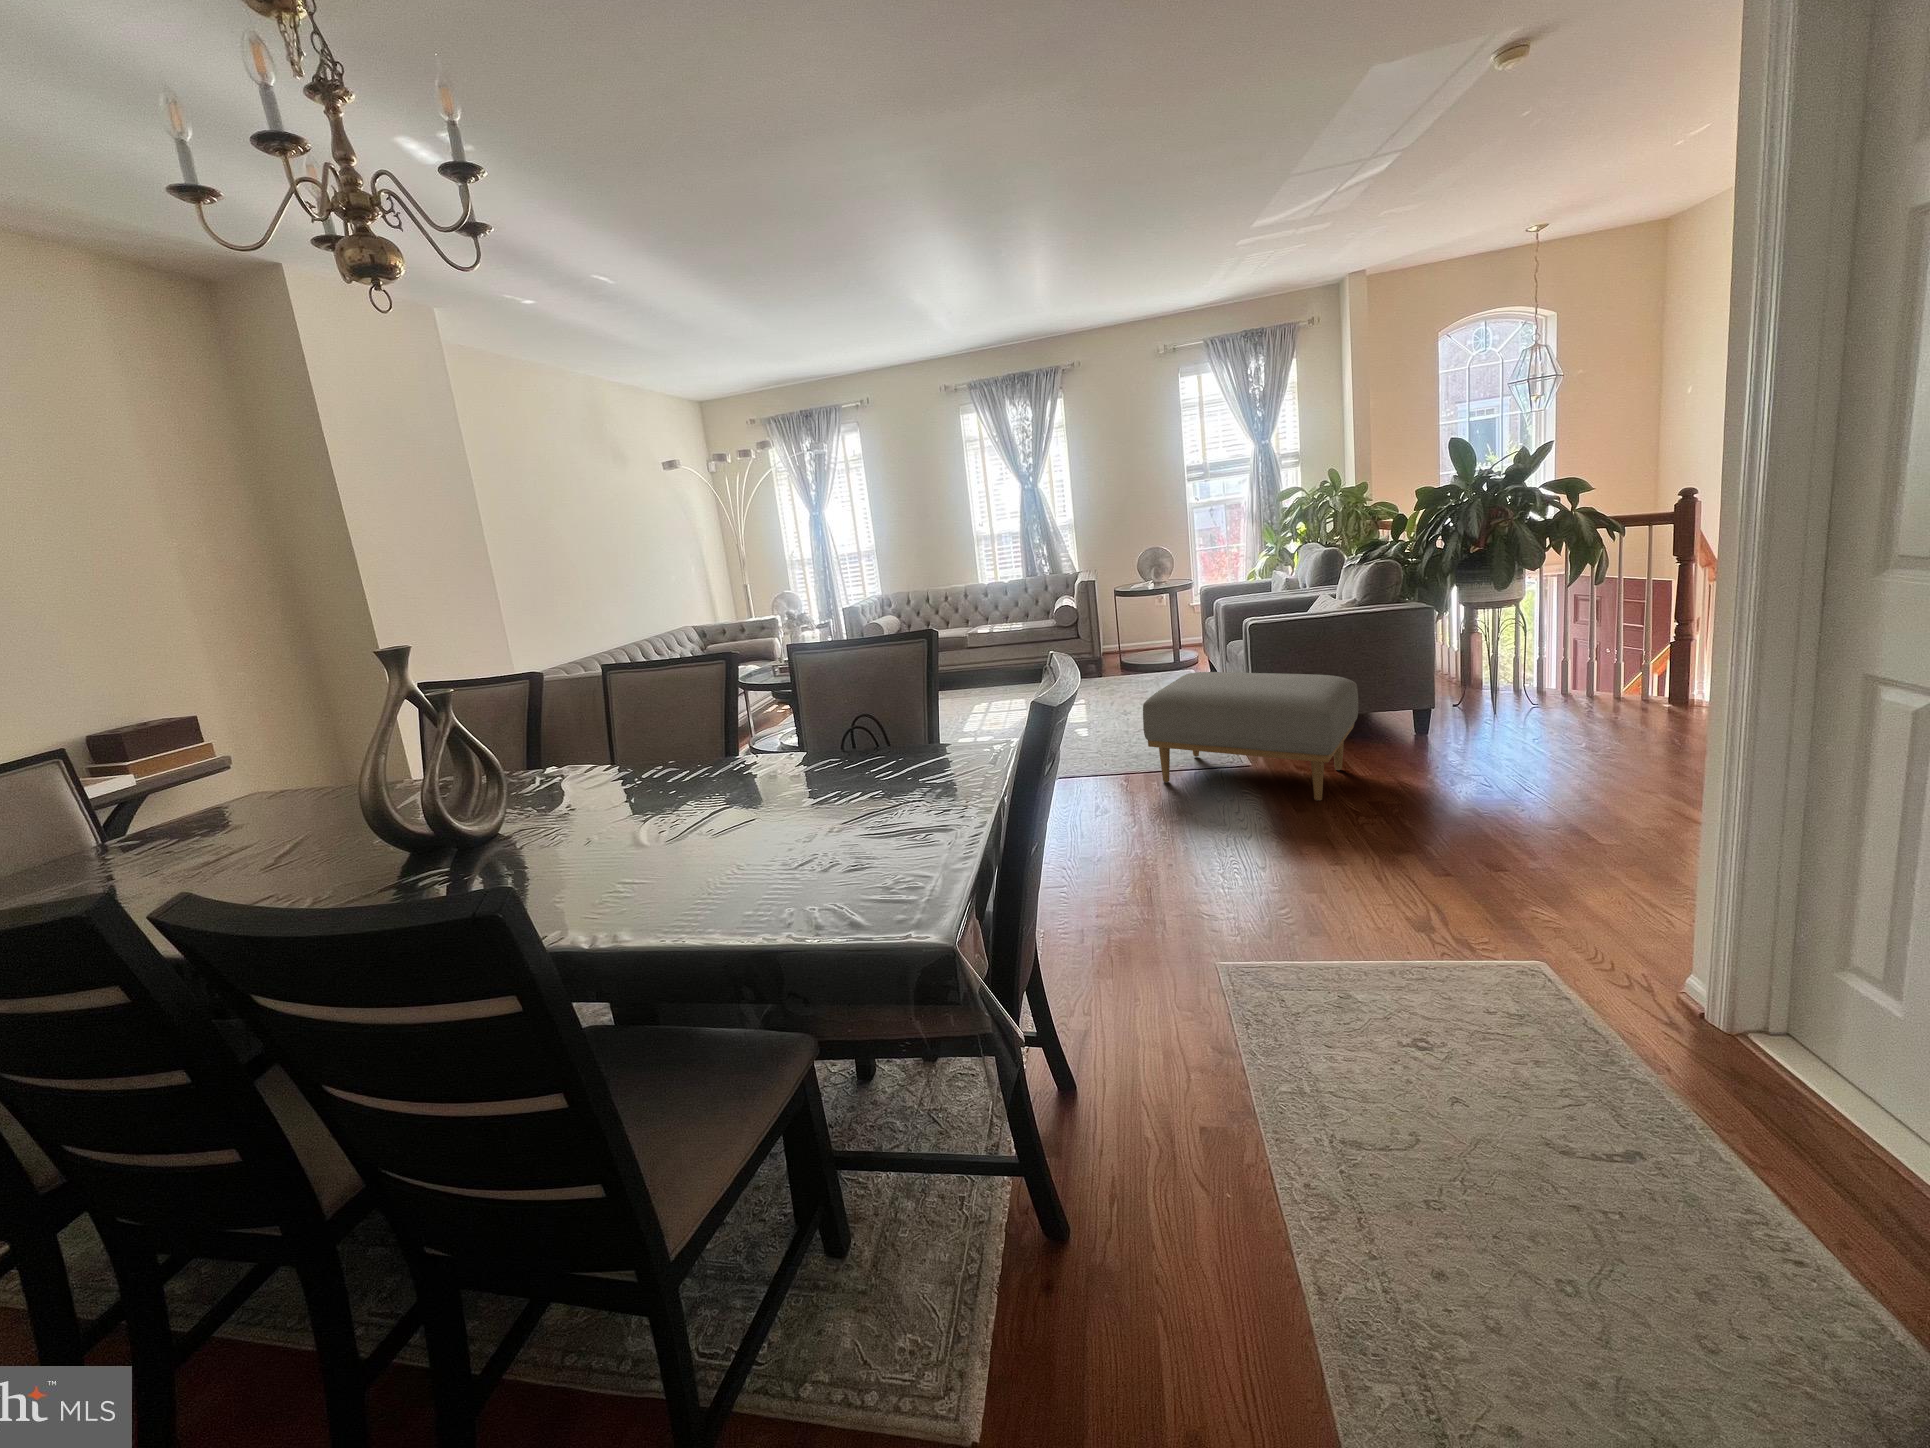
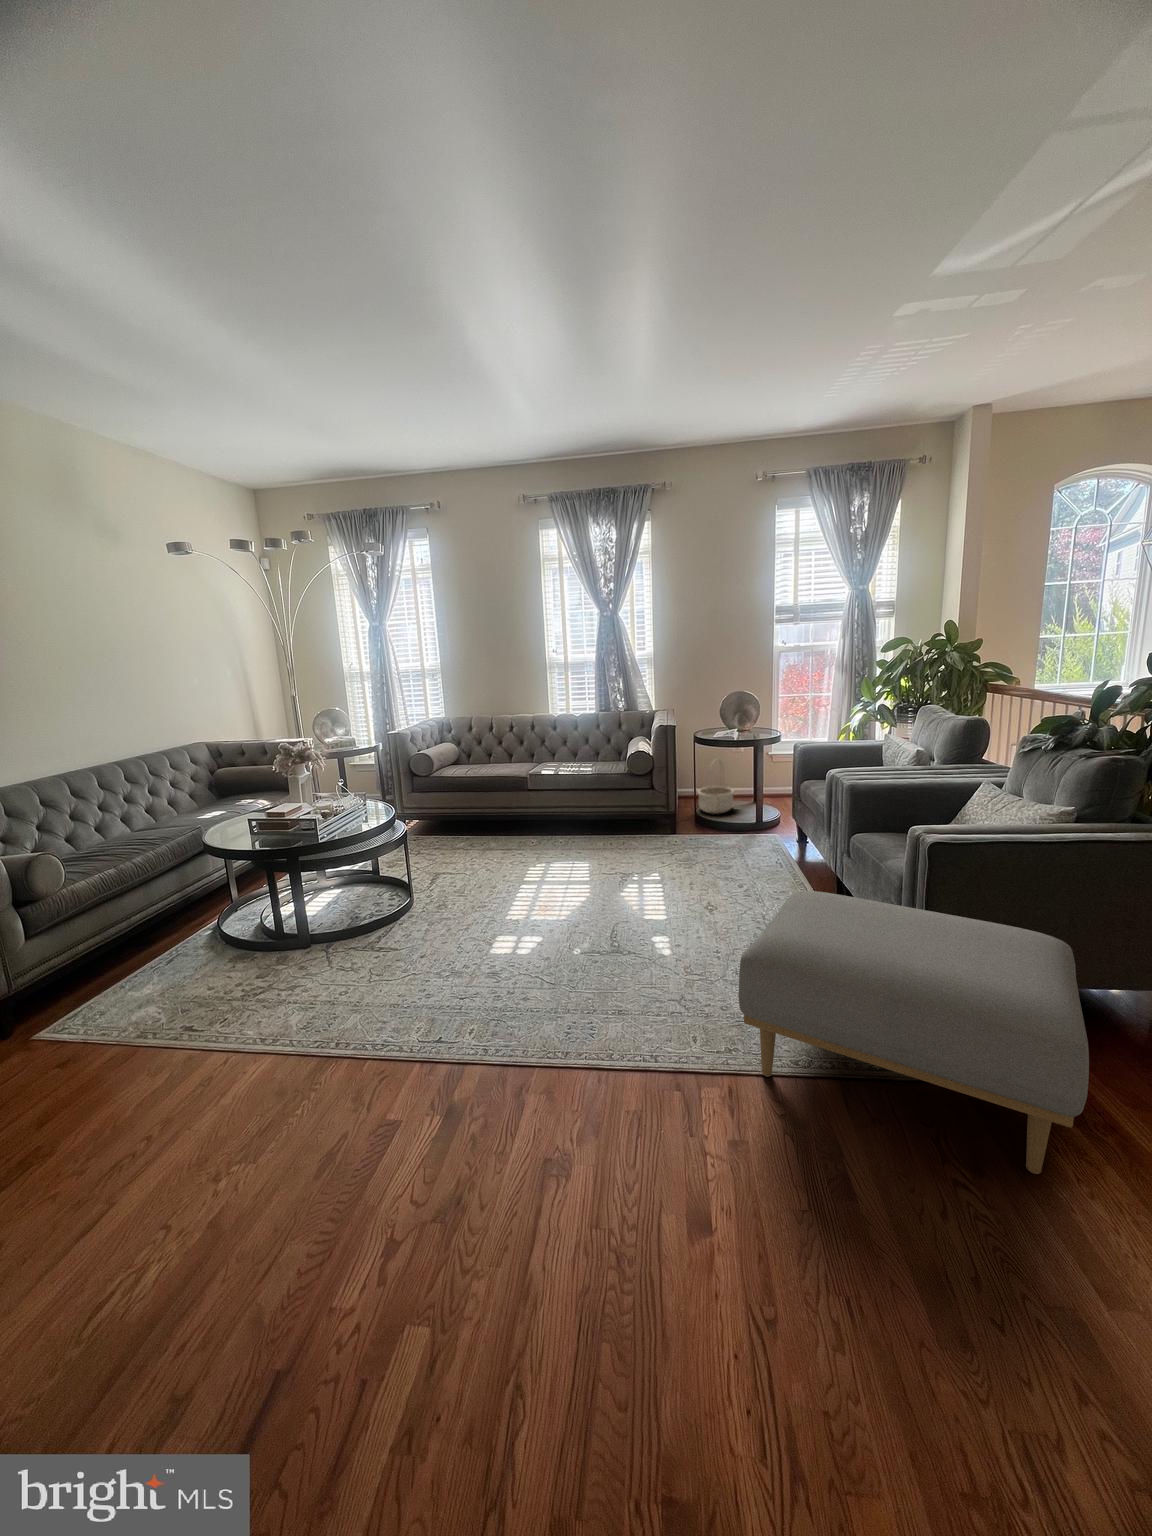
basket: none [1122,611,1157,663] -> present [698,759,734,814]

